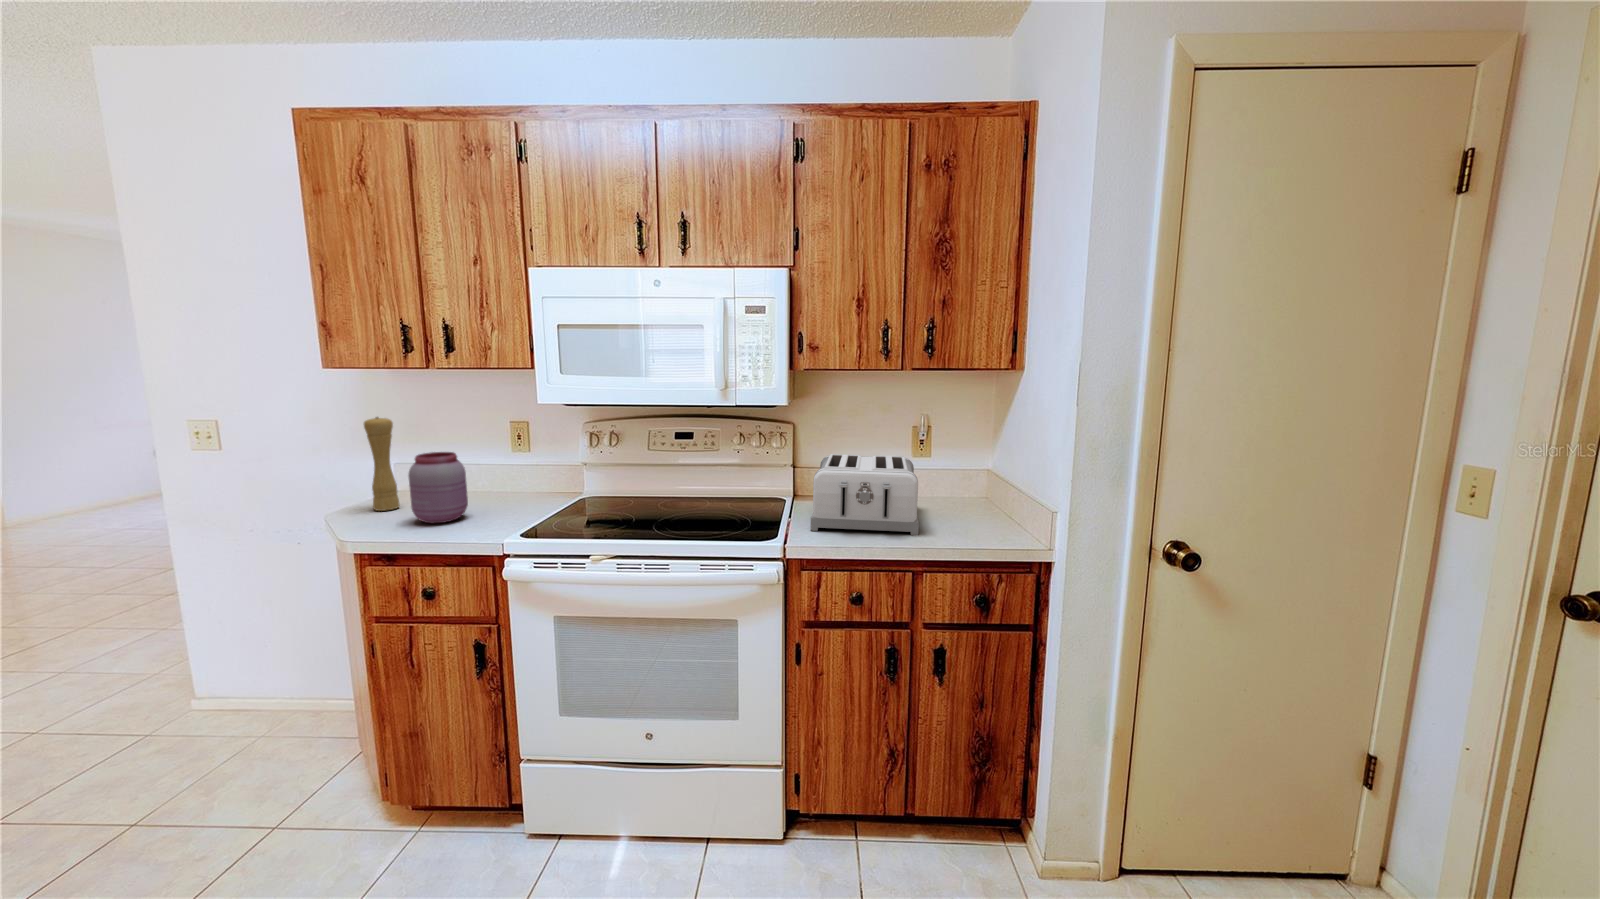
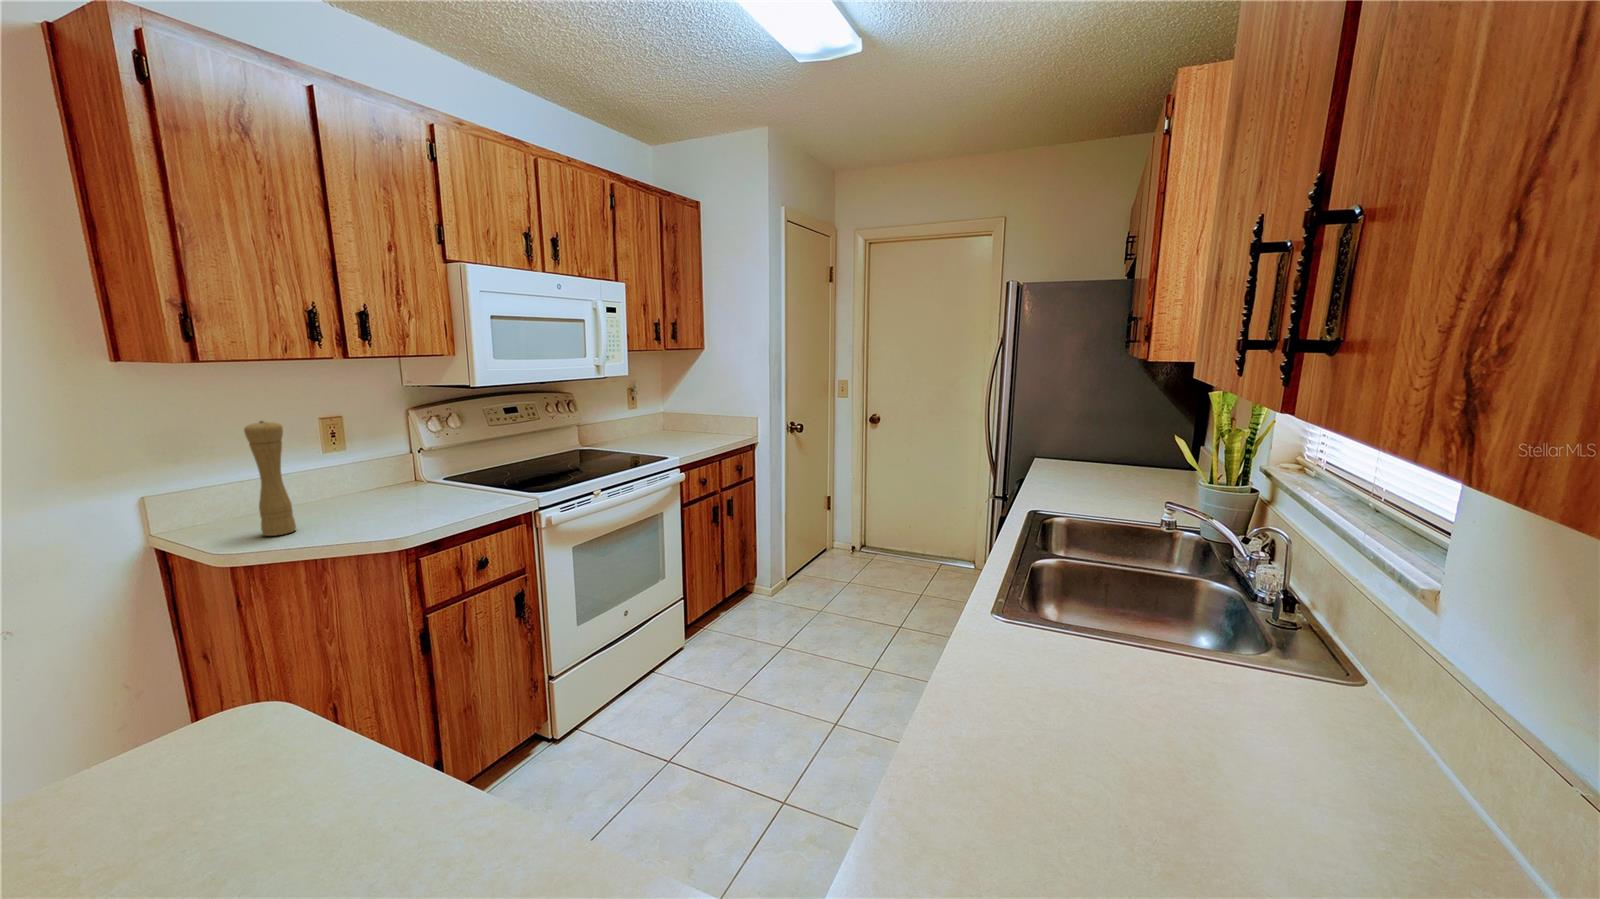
jar: present [408,452,468,523] -> none [368,443,433,517]
toaster: present [811,454,919,535] -> none [614,404,705,451]

